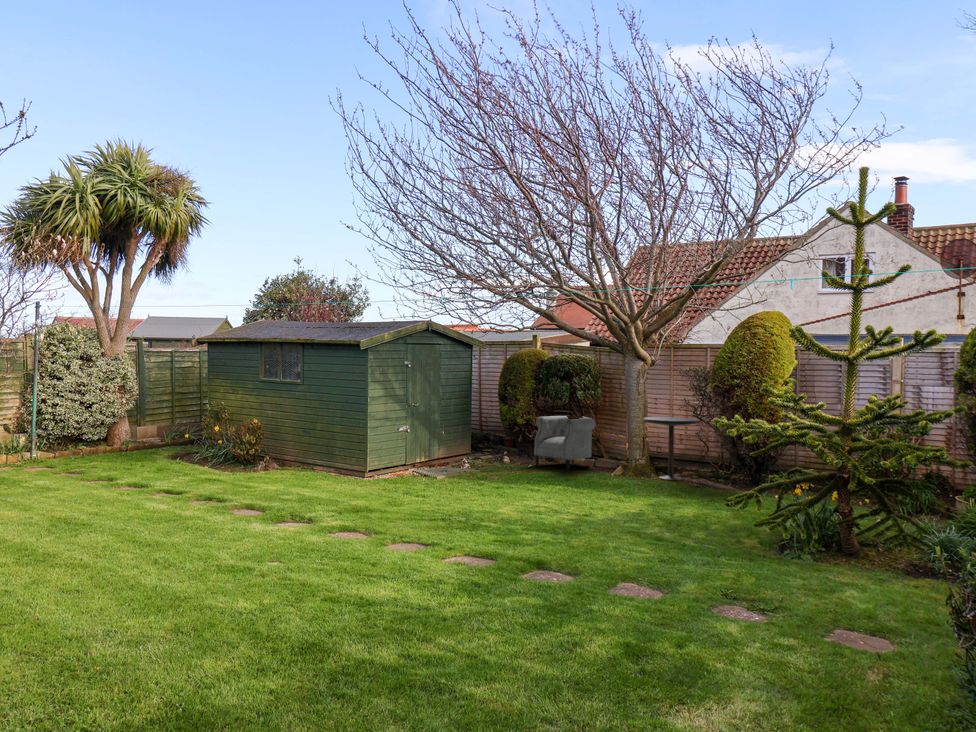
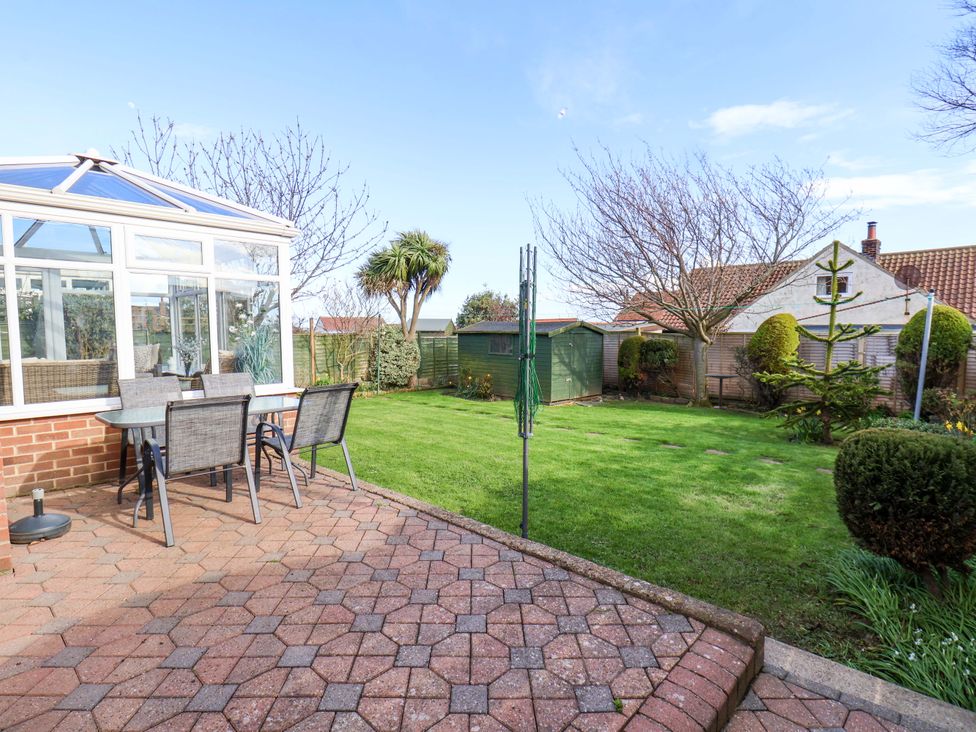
chair: present [534,416,595,470] -> none [638,374,674,403]

